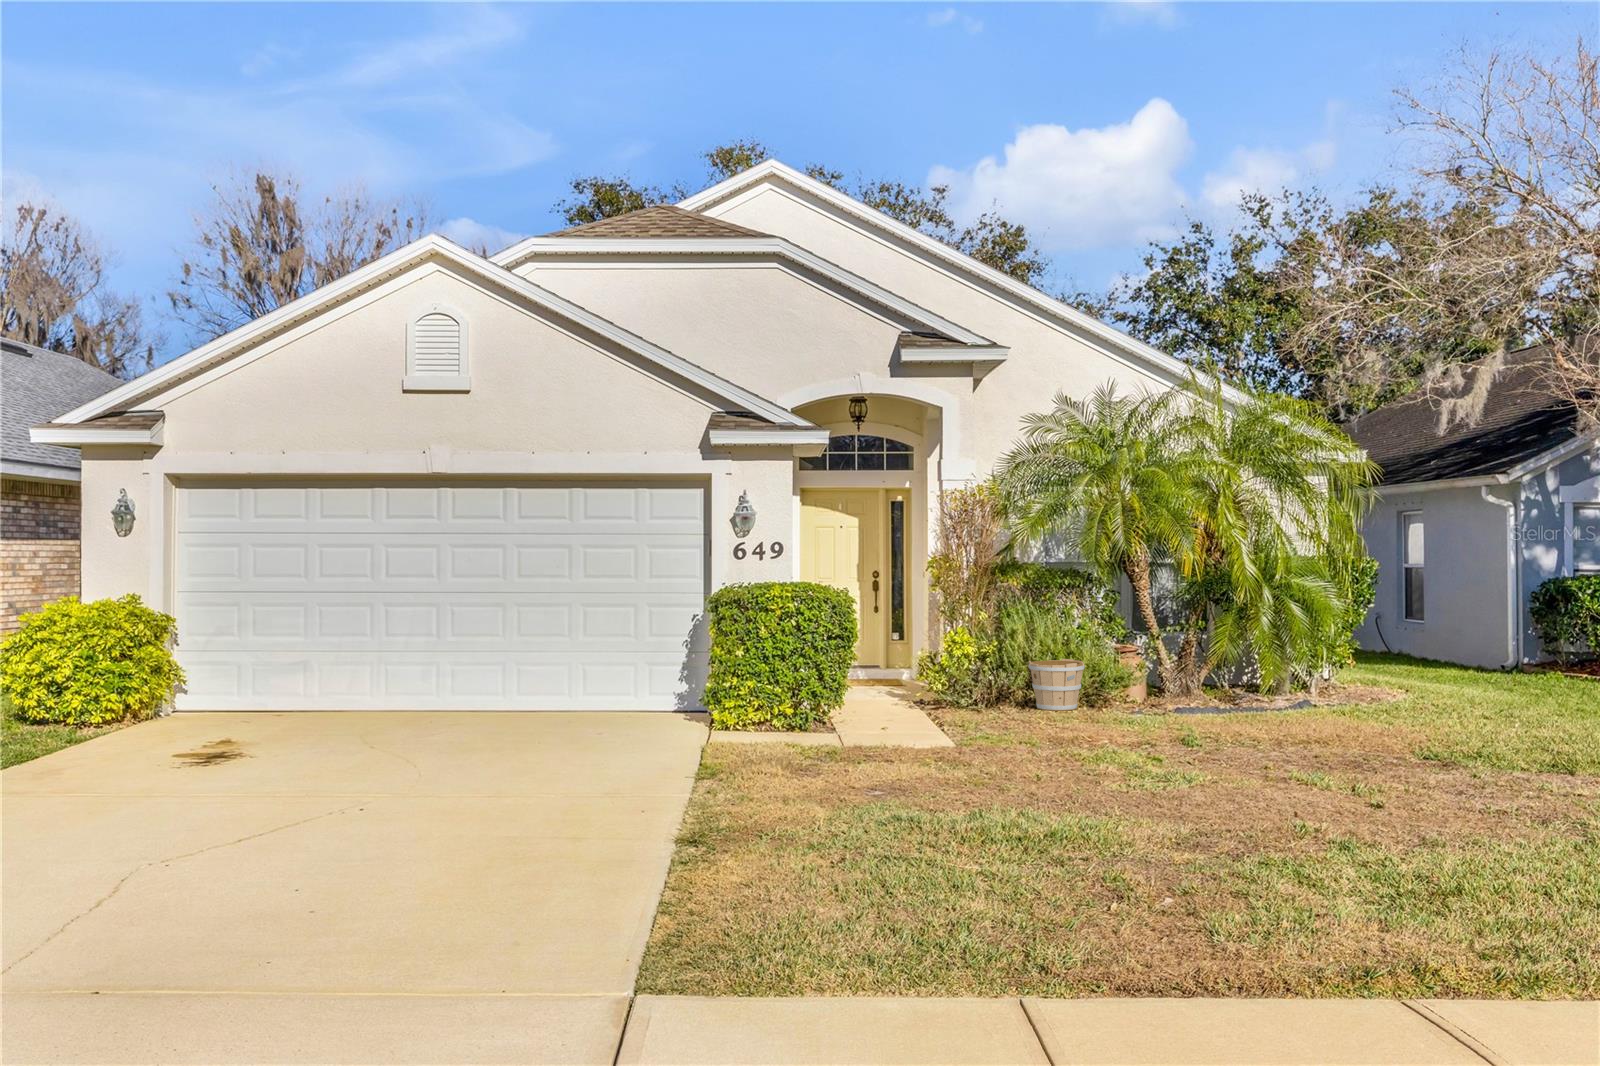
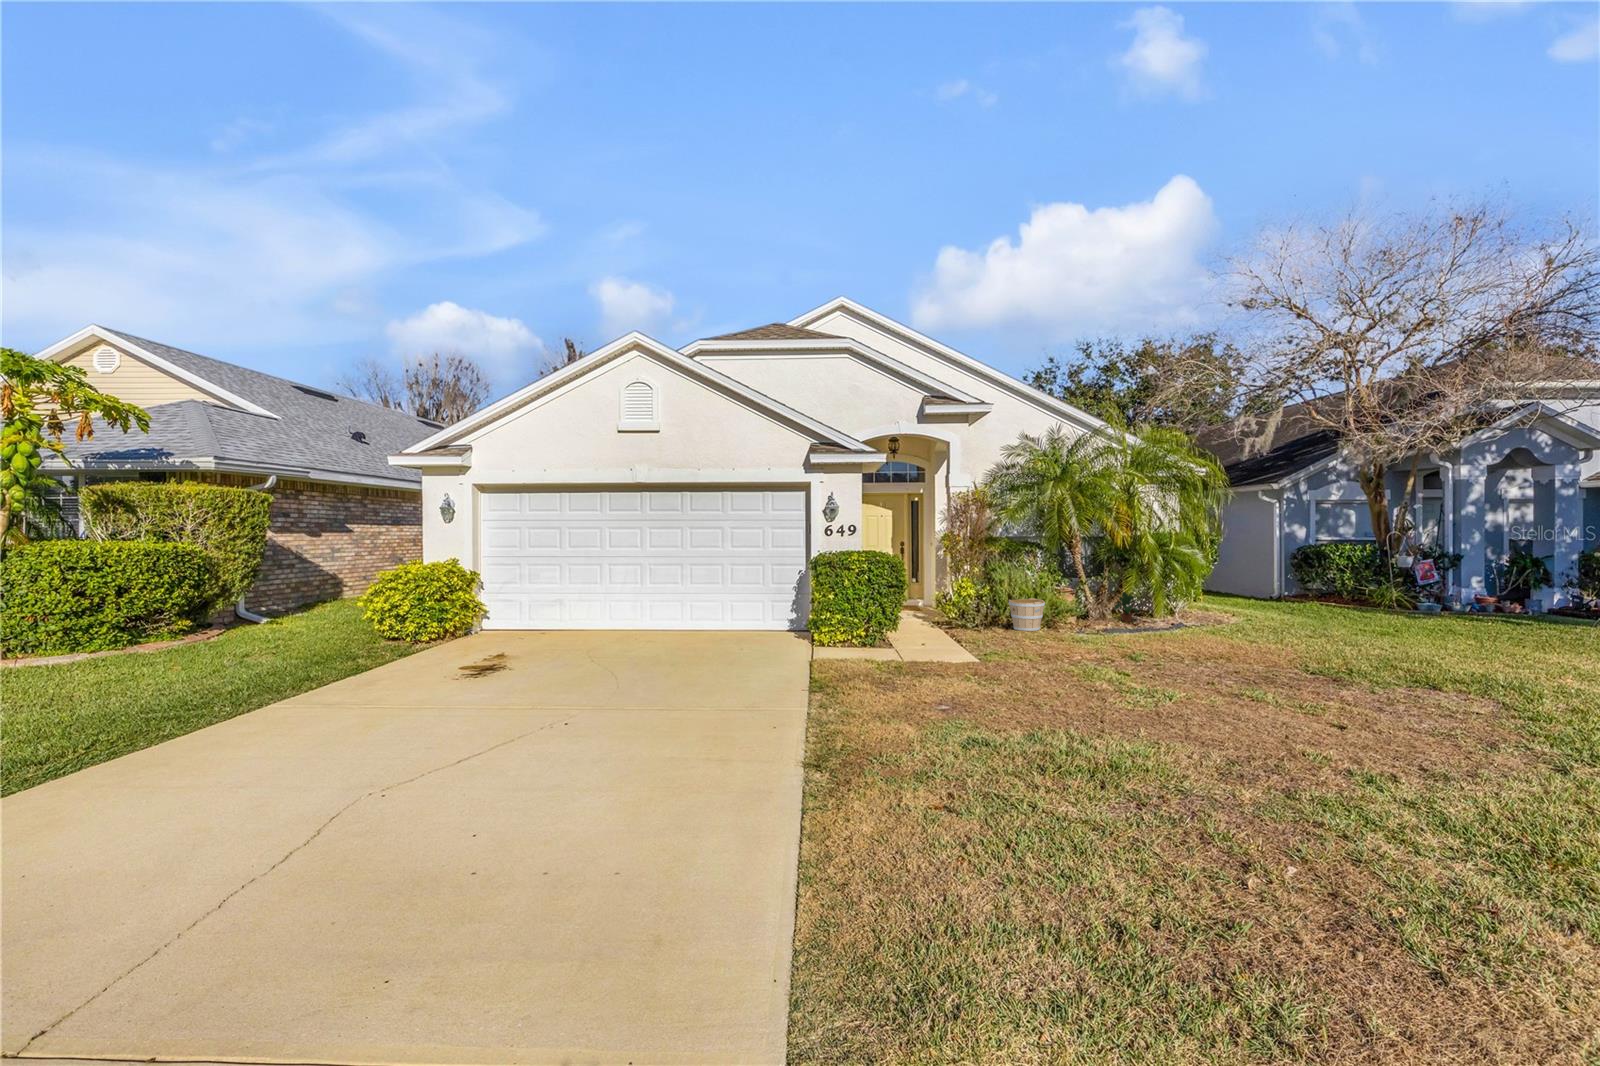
potted plant: none [1200,649,1247,697] -> present [1115,592,1138,622]

